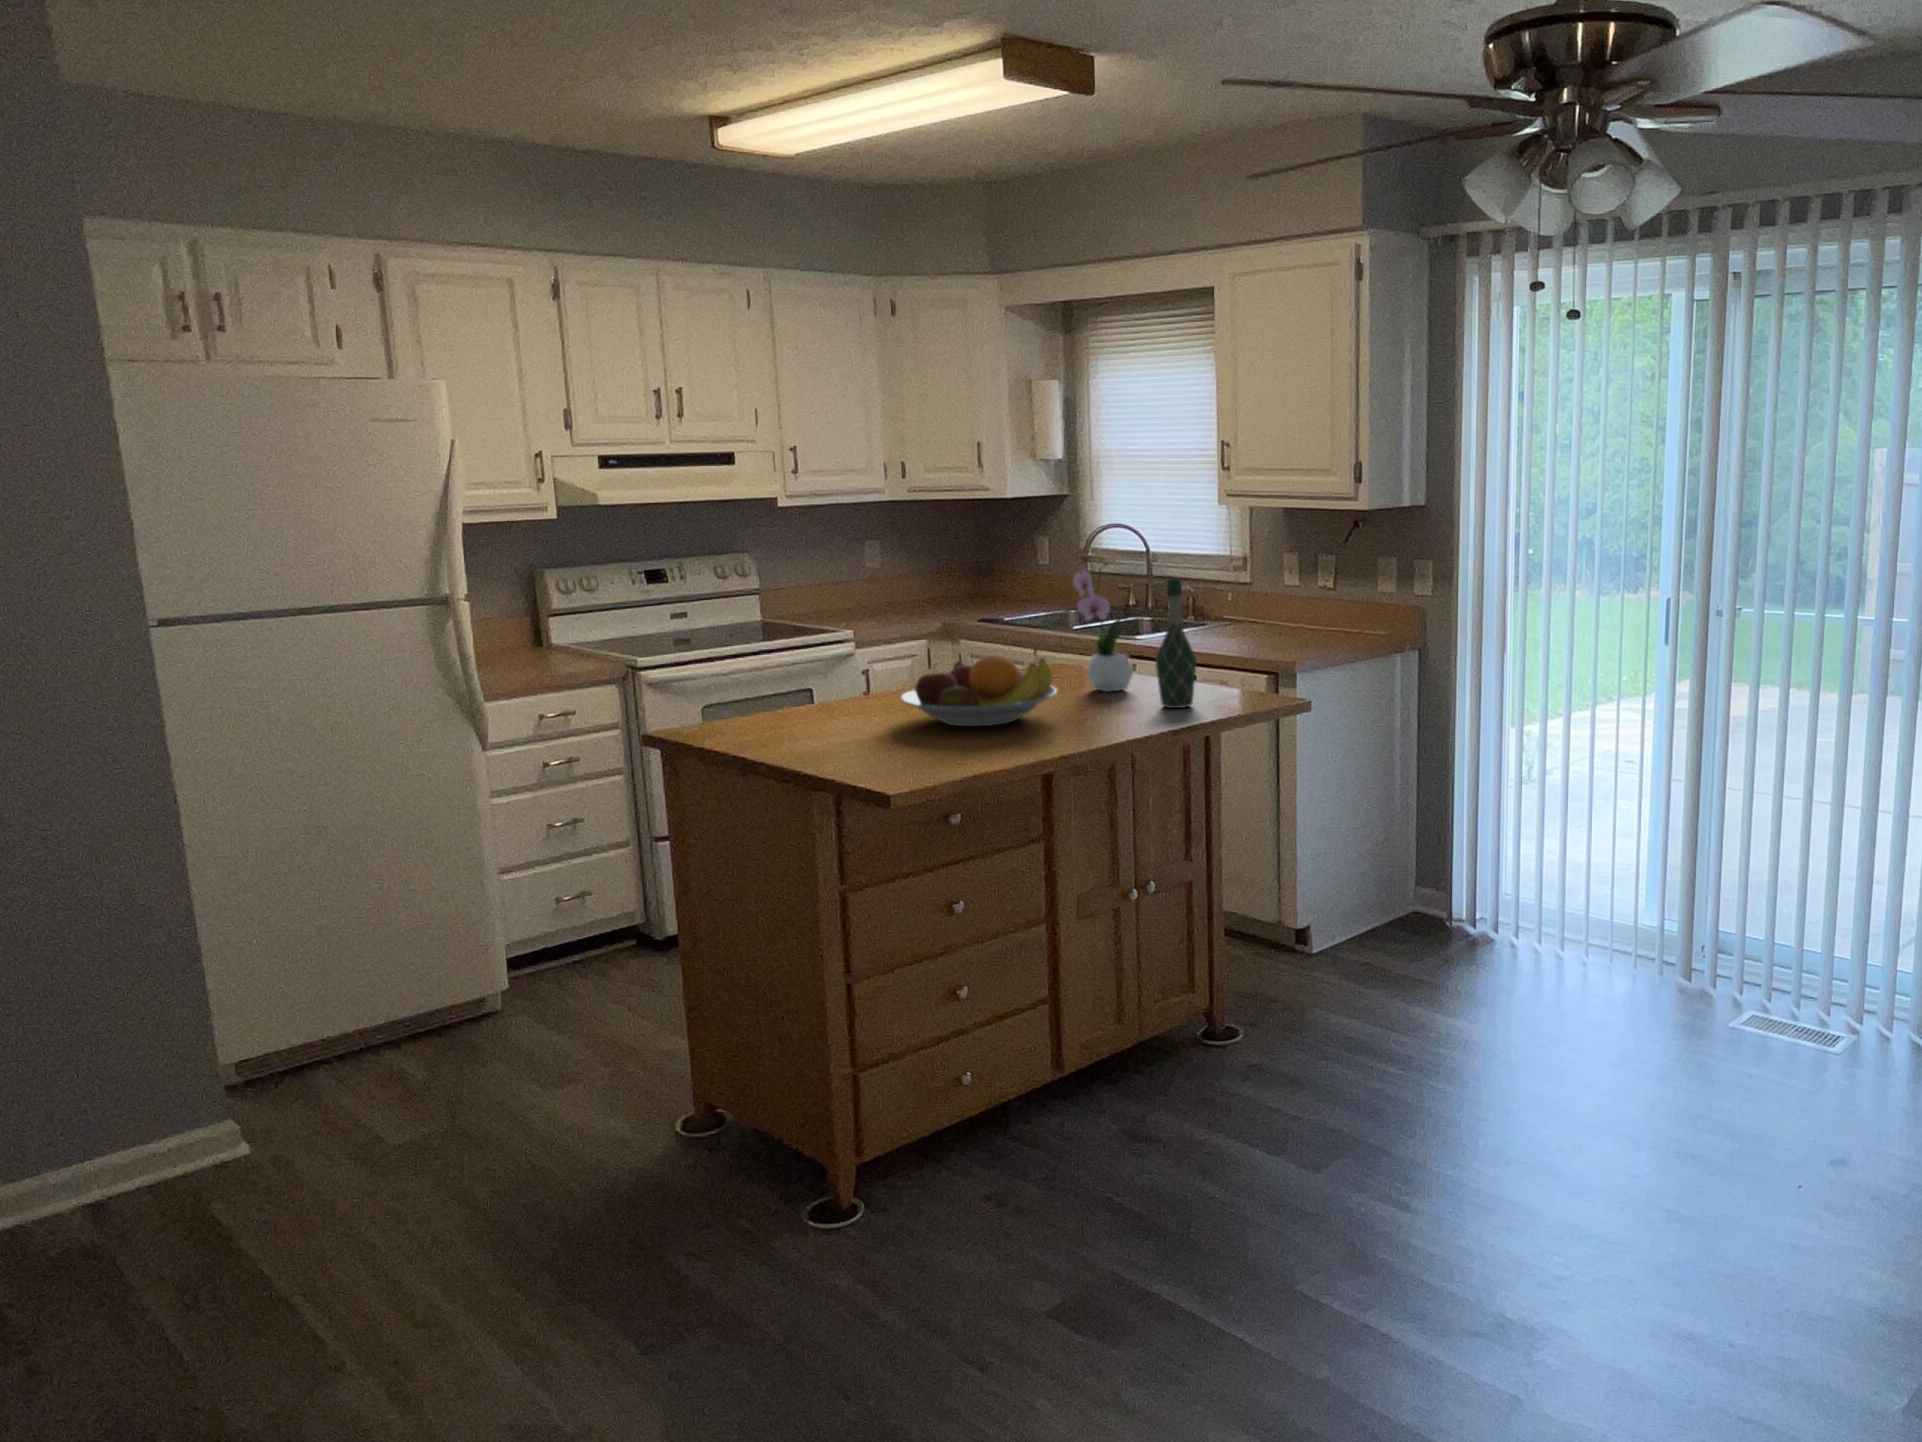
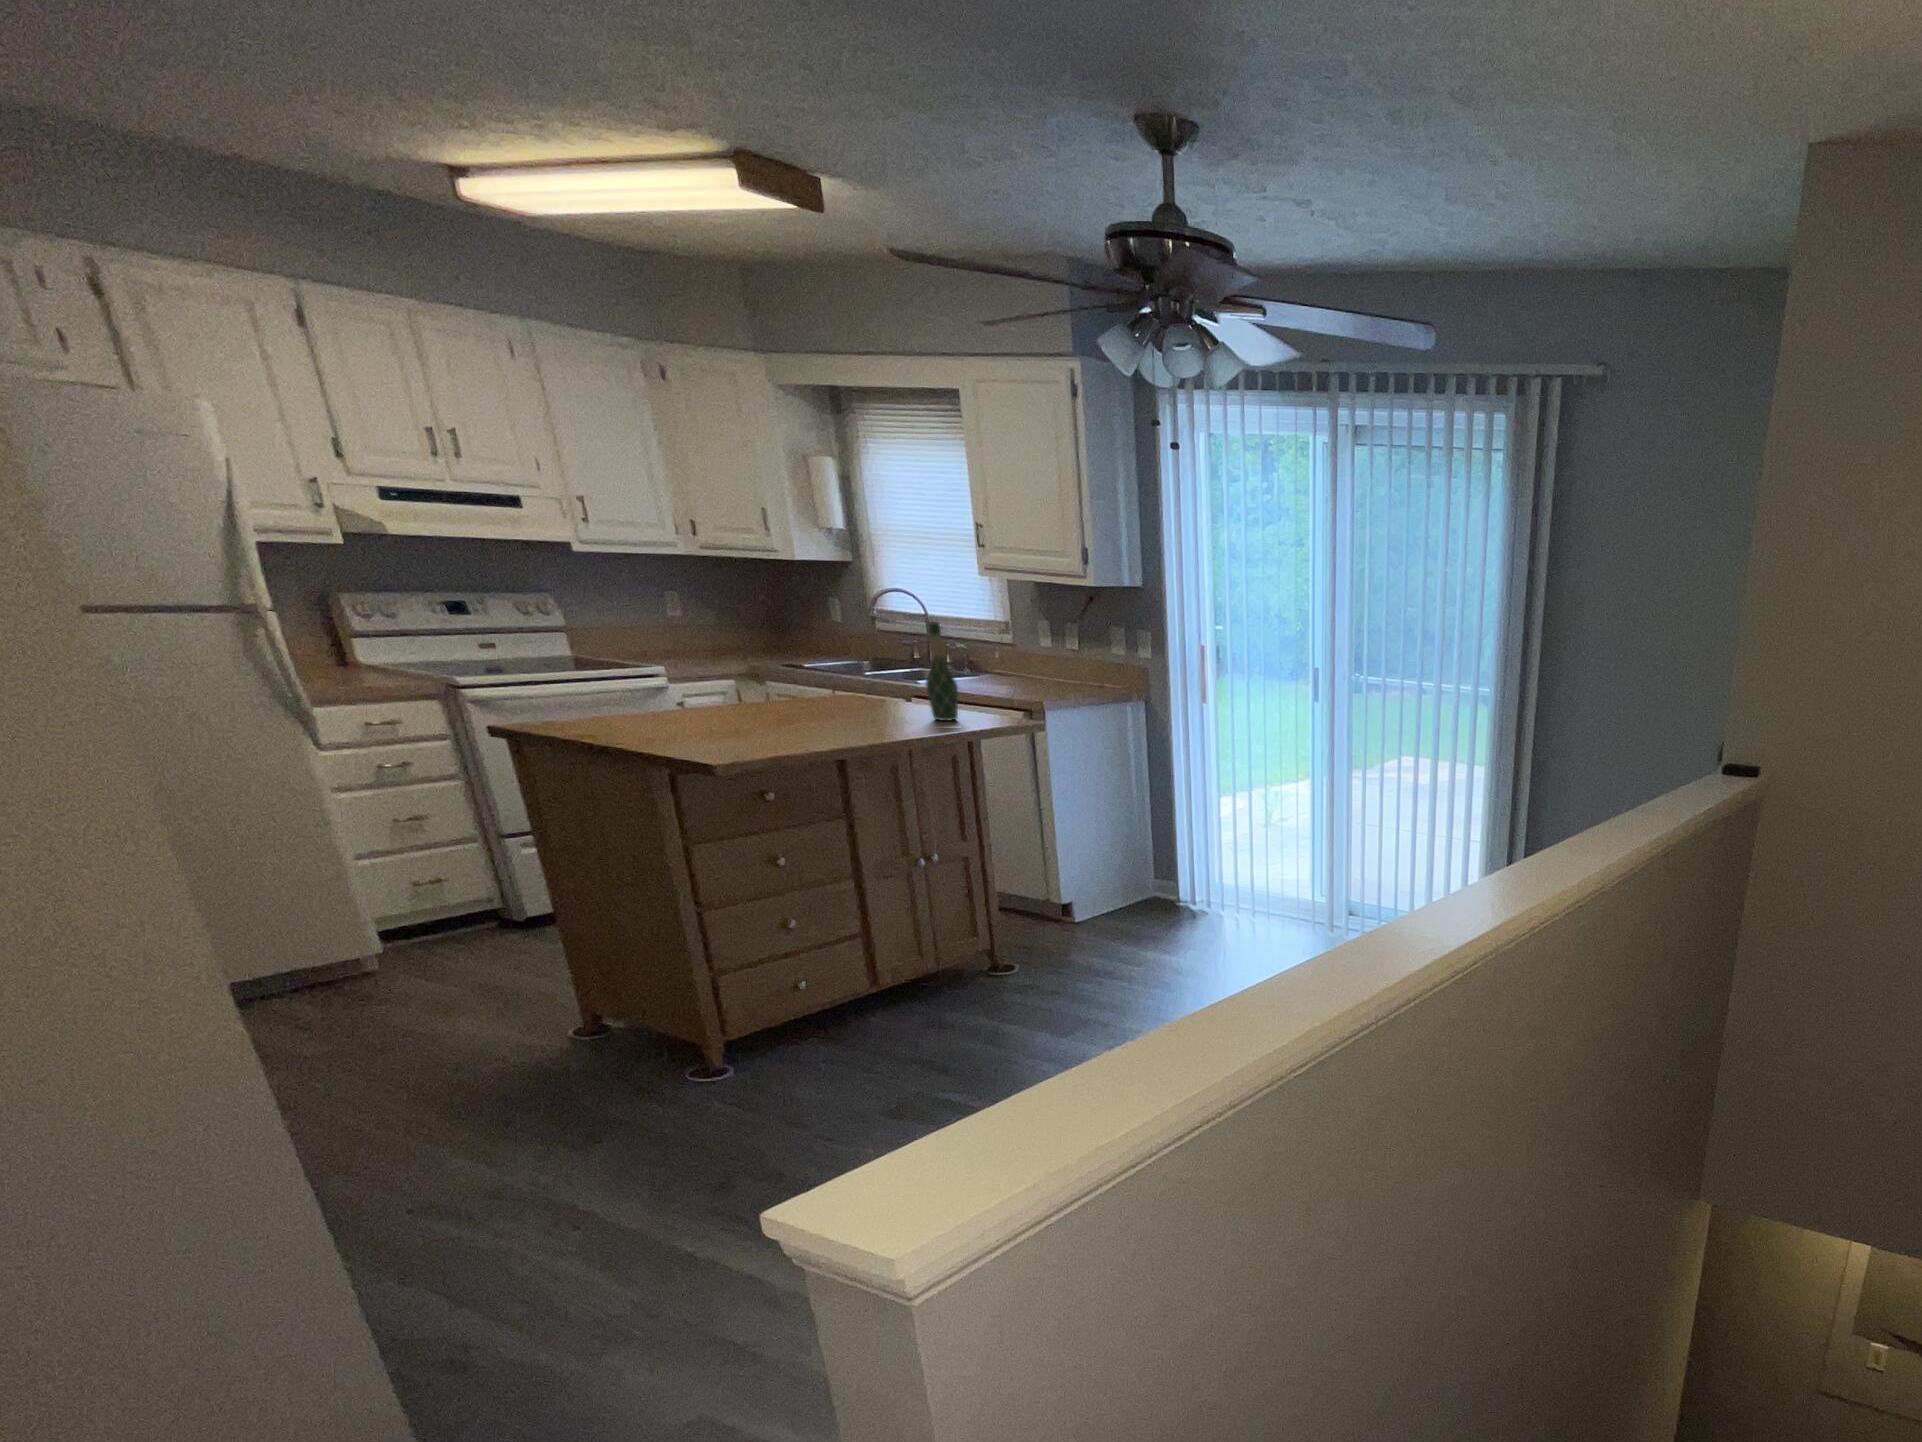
flower arrangement: present [1072,550,1133,692] -> none [853,597,911,710]
fruit bowl: present [900,655,1057,727] -> none [718,672,848,725]

